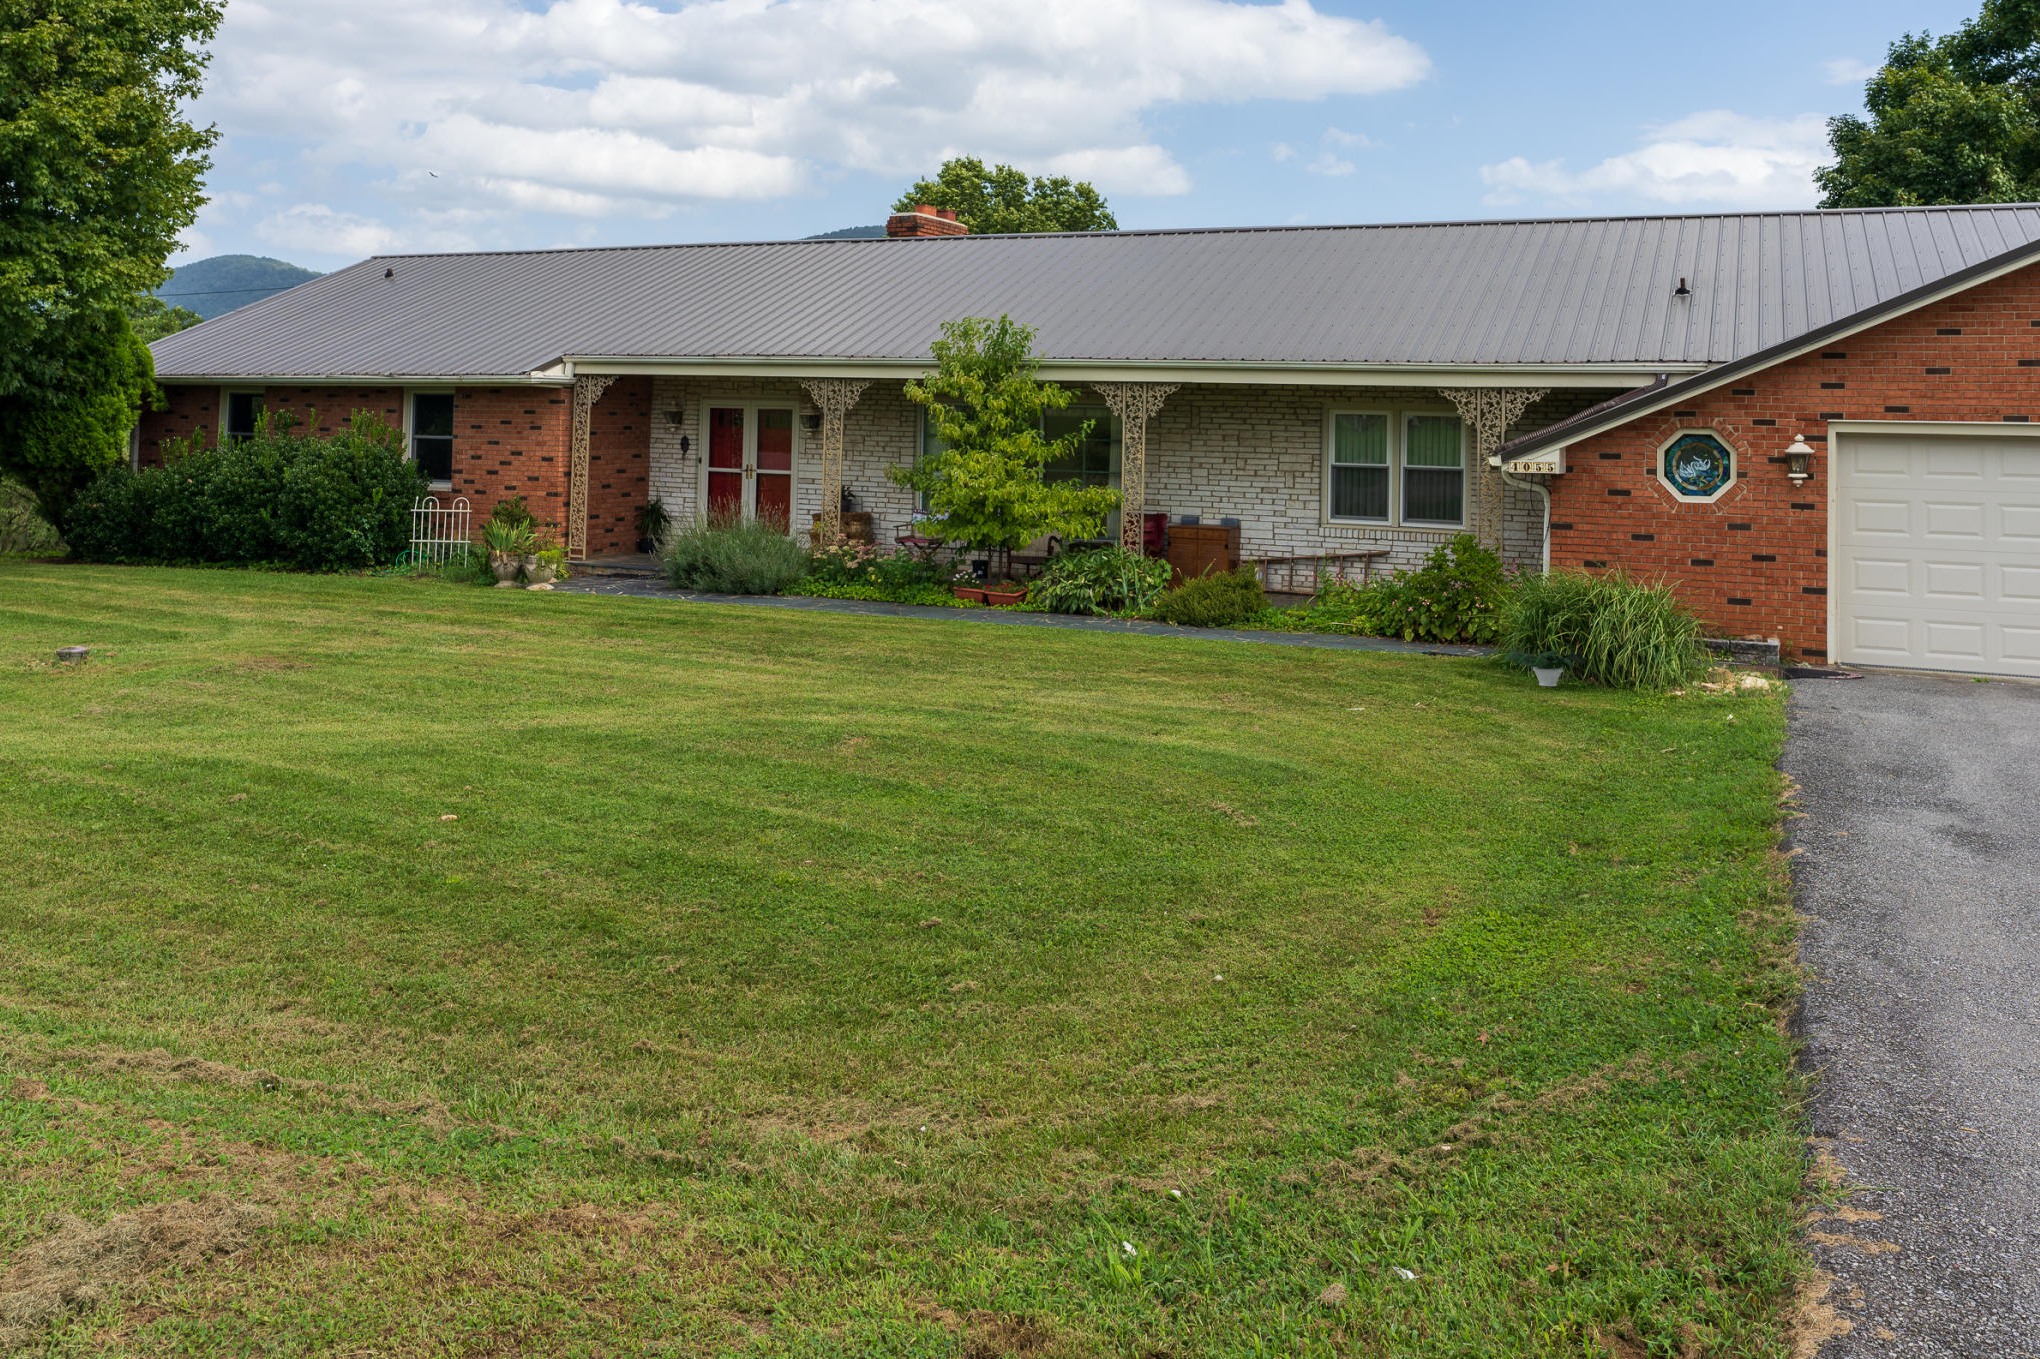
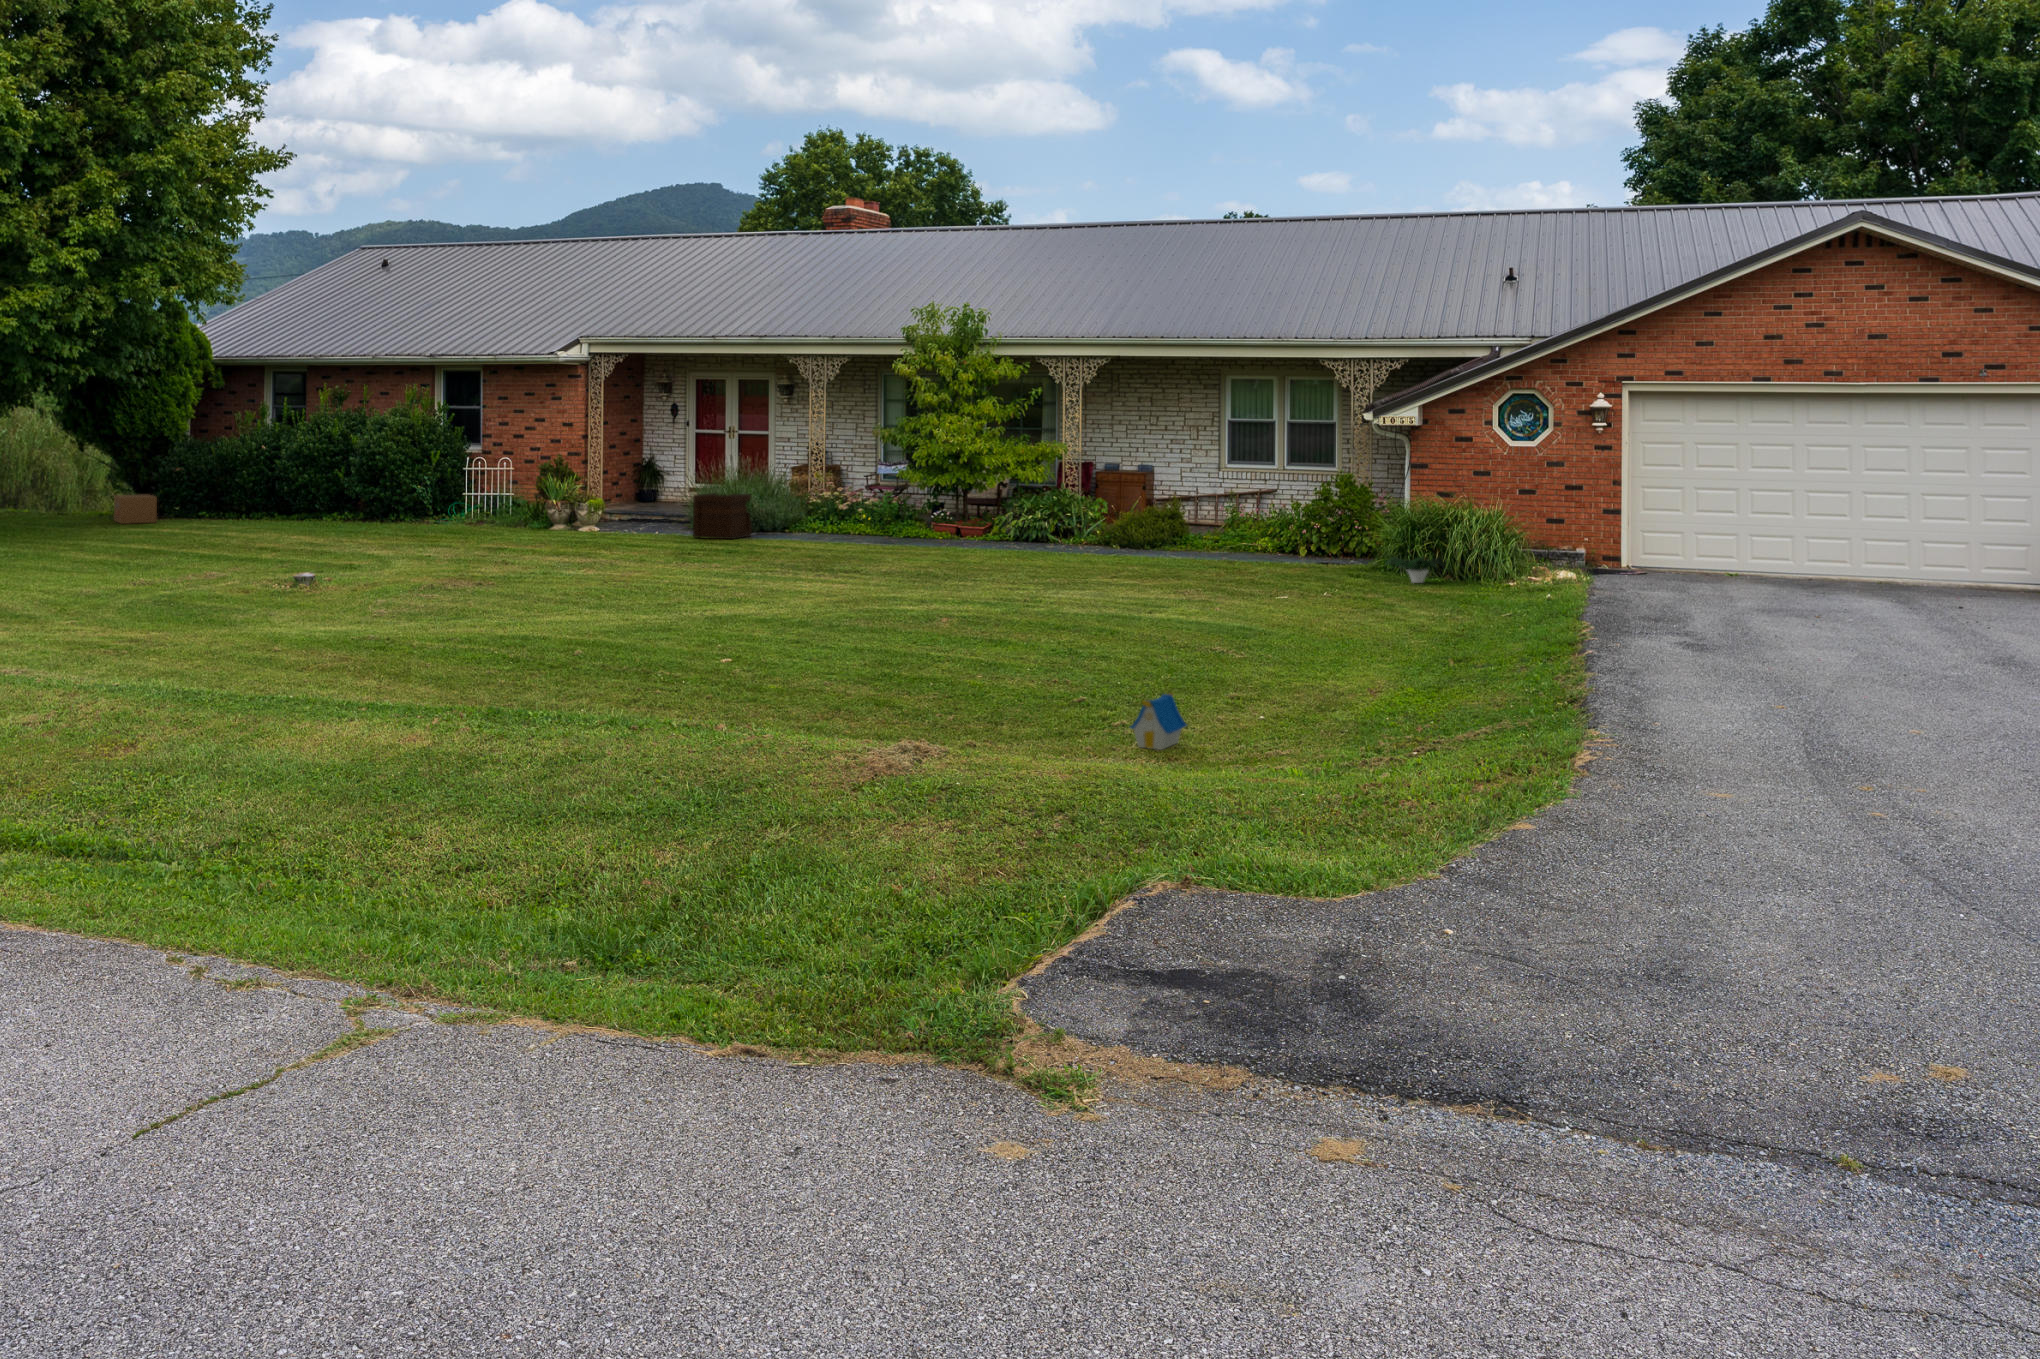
cardboard box: none [24,533,72,568] -> present [114,494,157,524]
wooden crate: none [668,544,745,602] -> present [693,493,752,539]
toy house: none [910,959,1027,1085] -> present [1130,693,1187,750]

